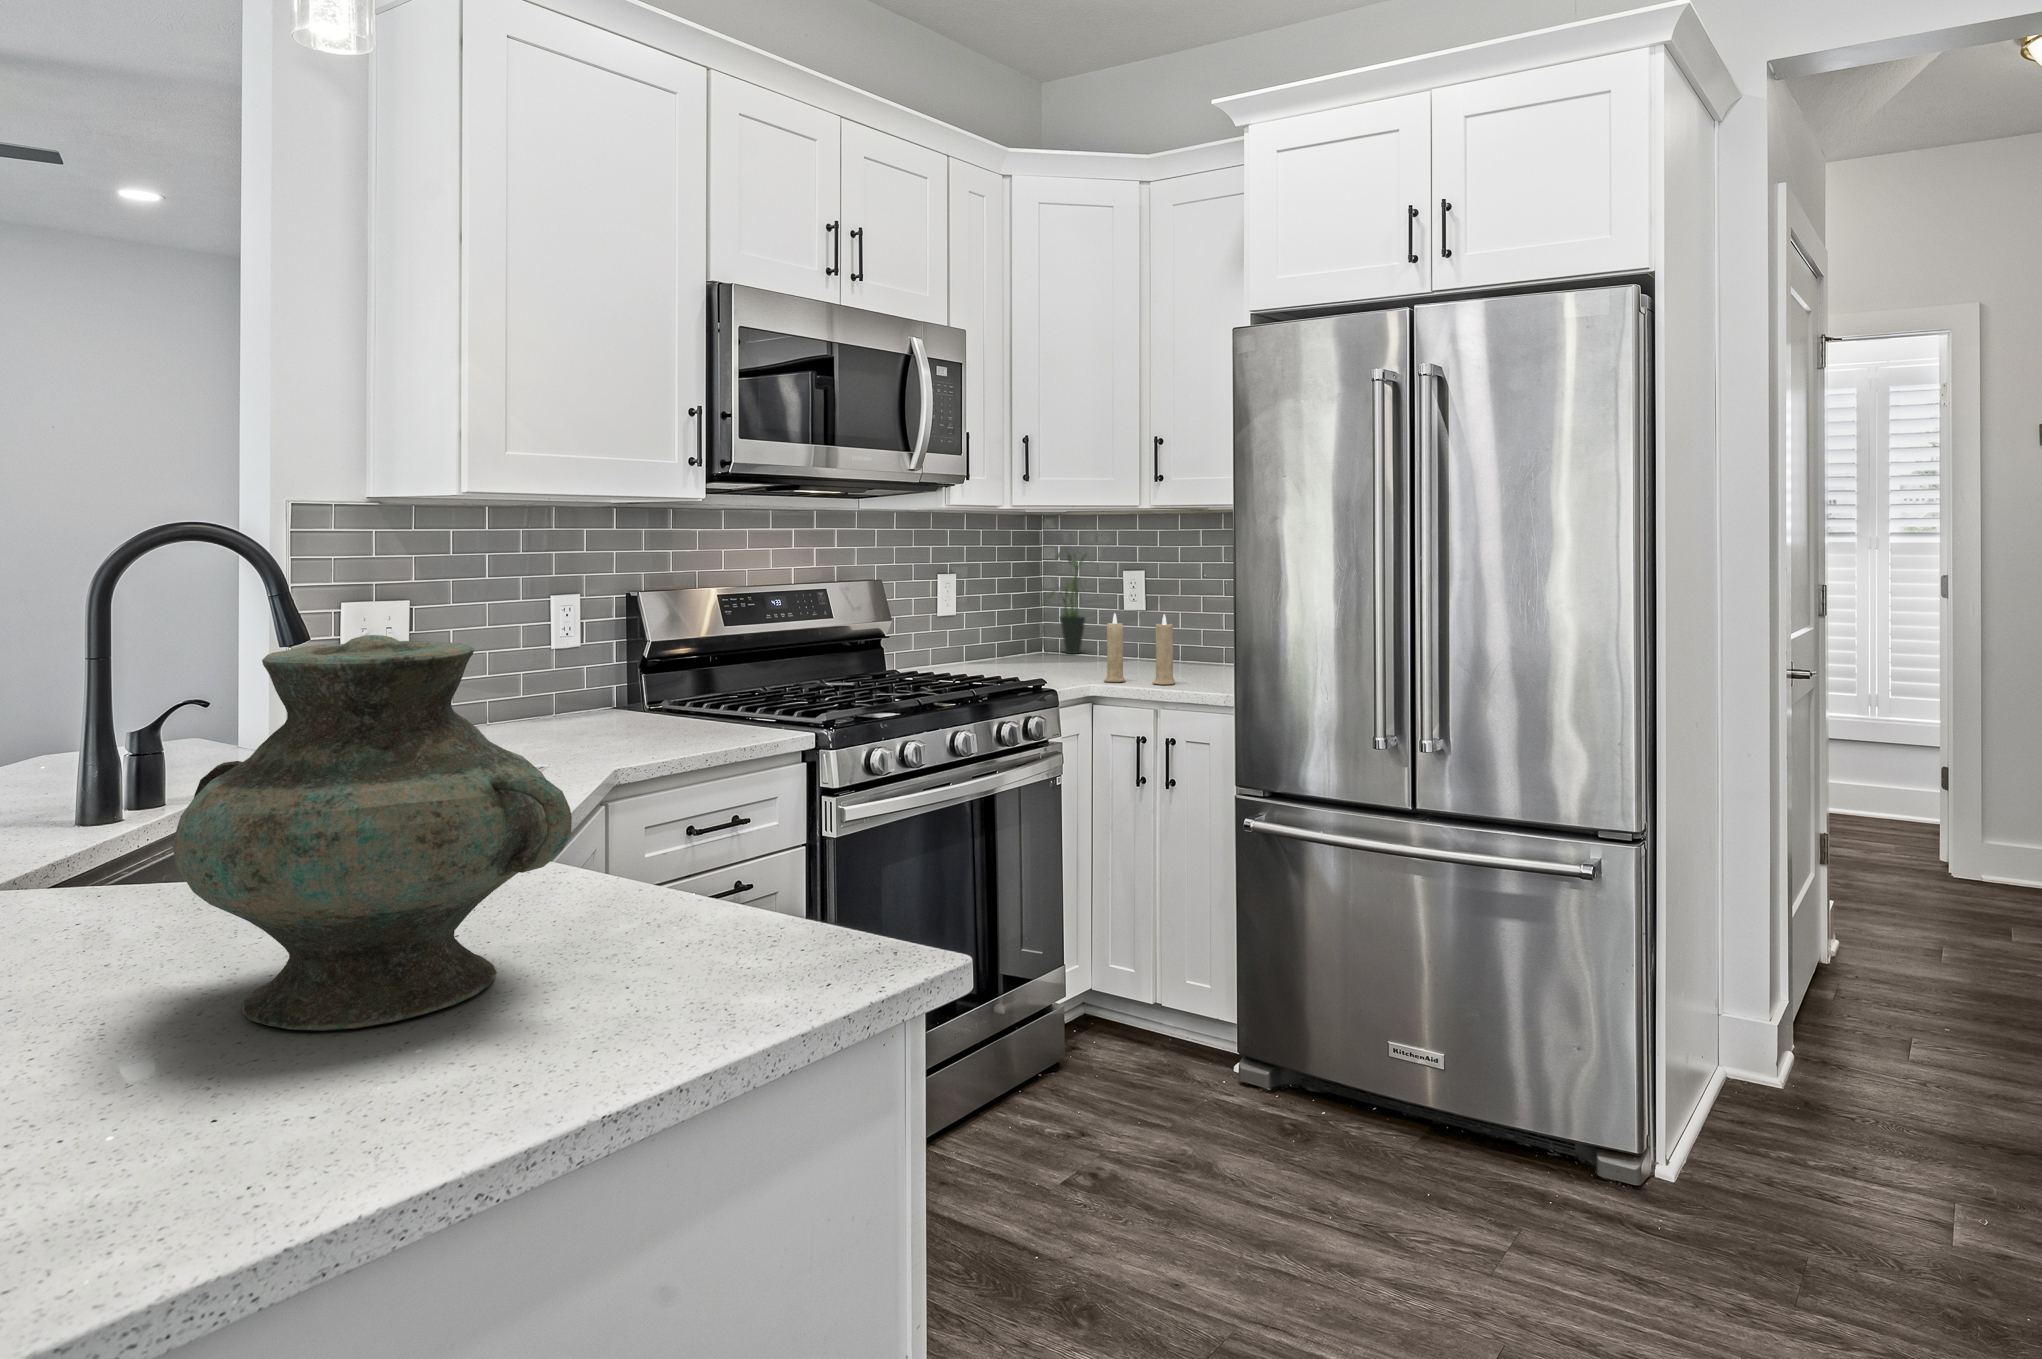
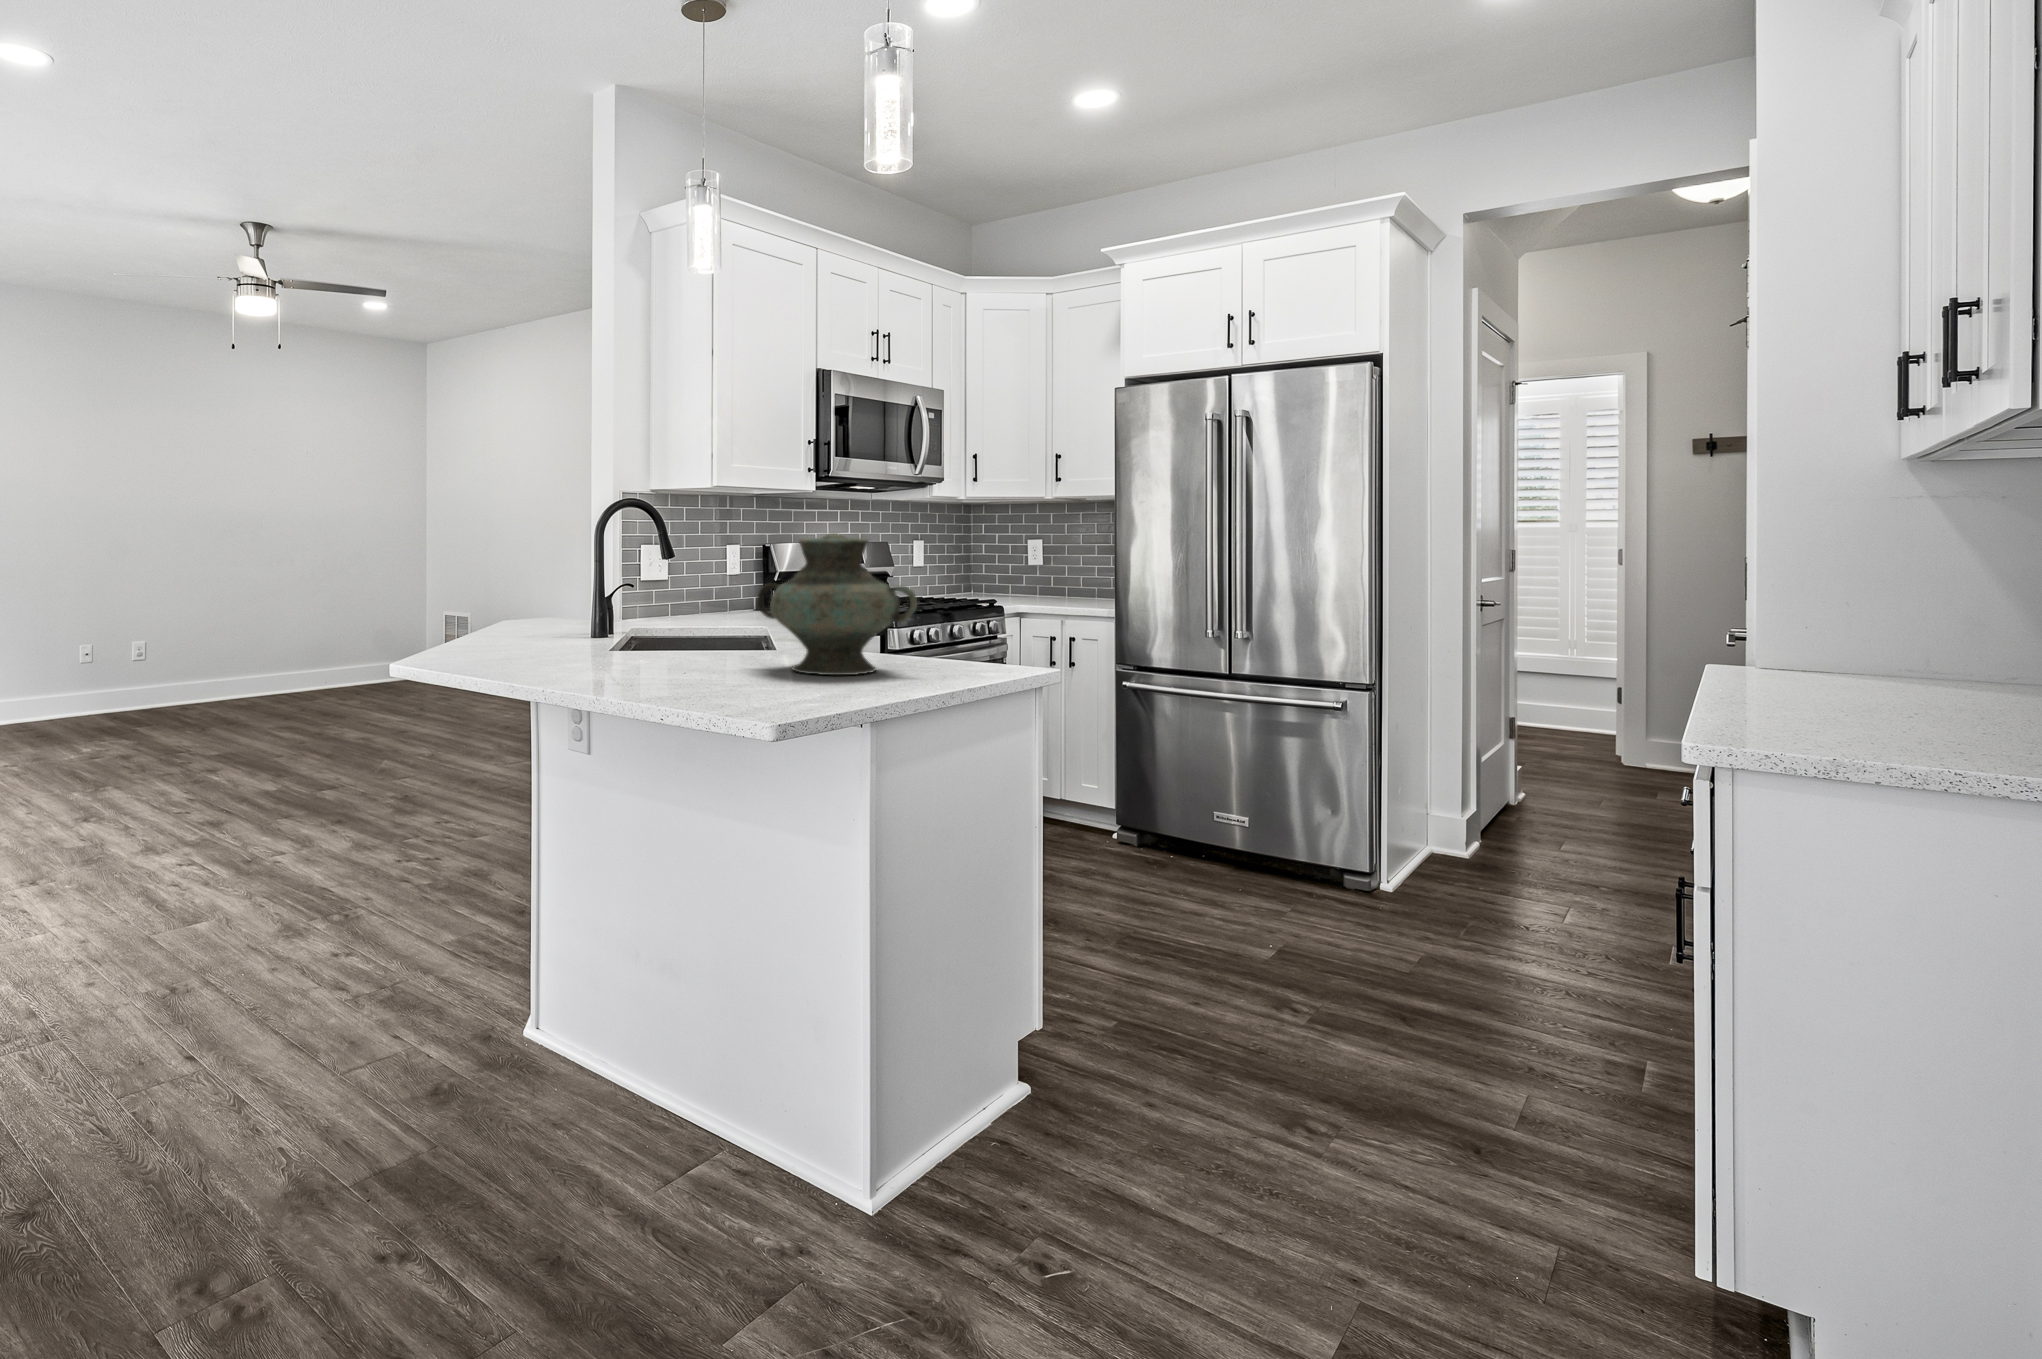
potted plant: present [1048,552,1086,654] -> none [979,524,1010,592]
candle: present [1104,613,1175,685] -> none [1029,561,1074,605]

